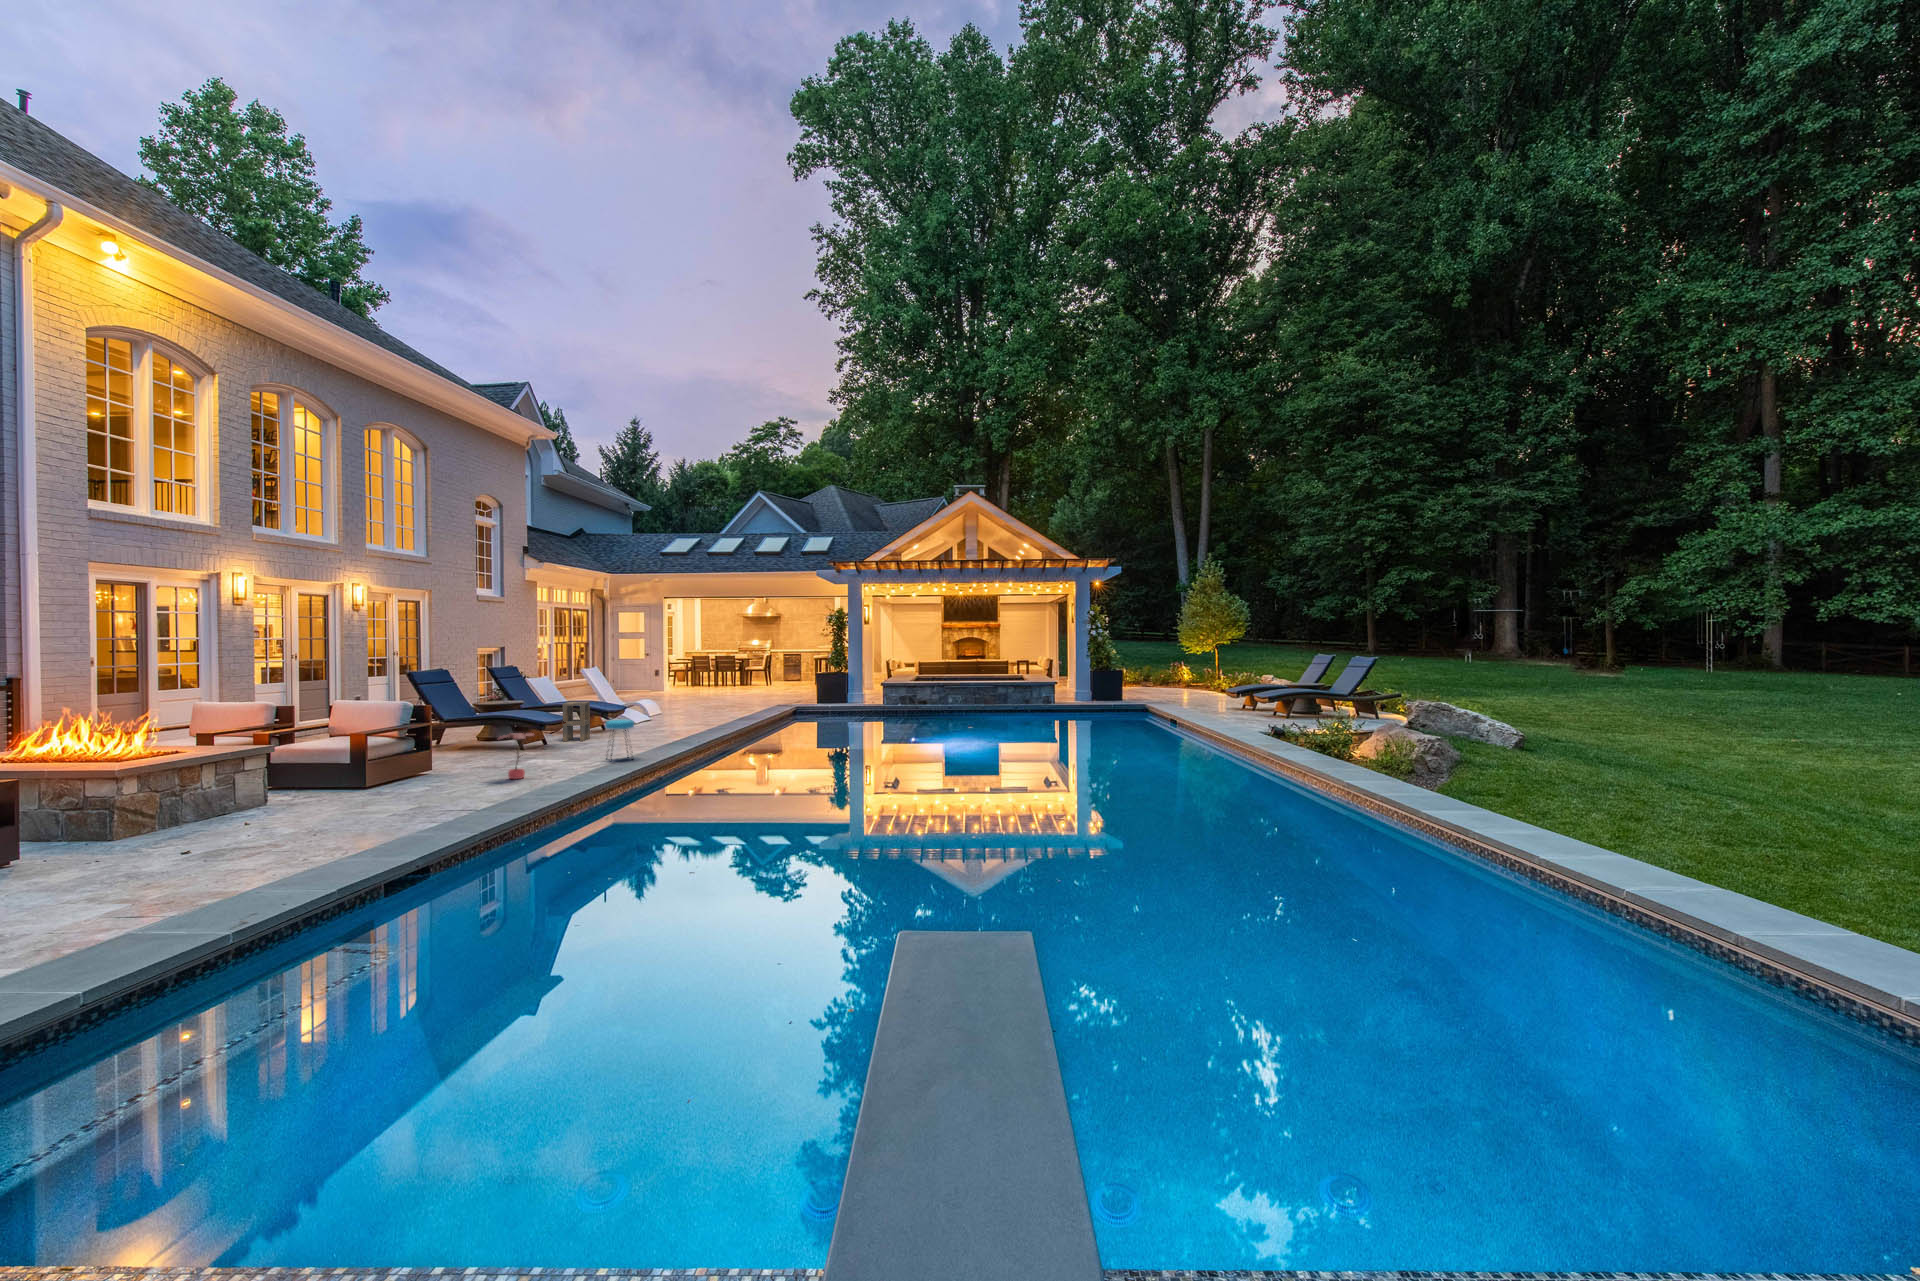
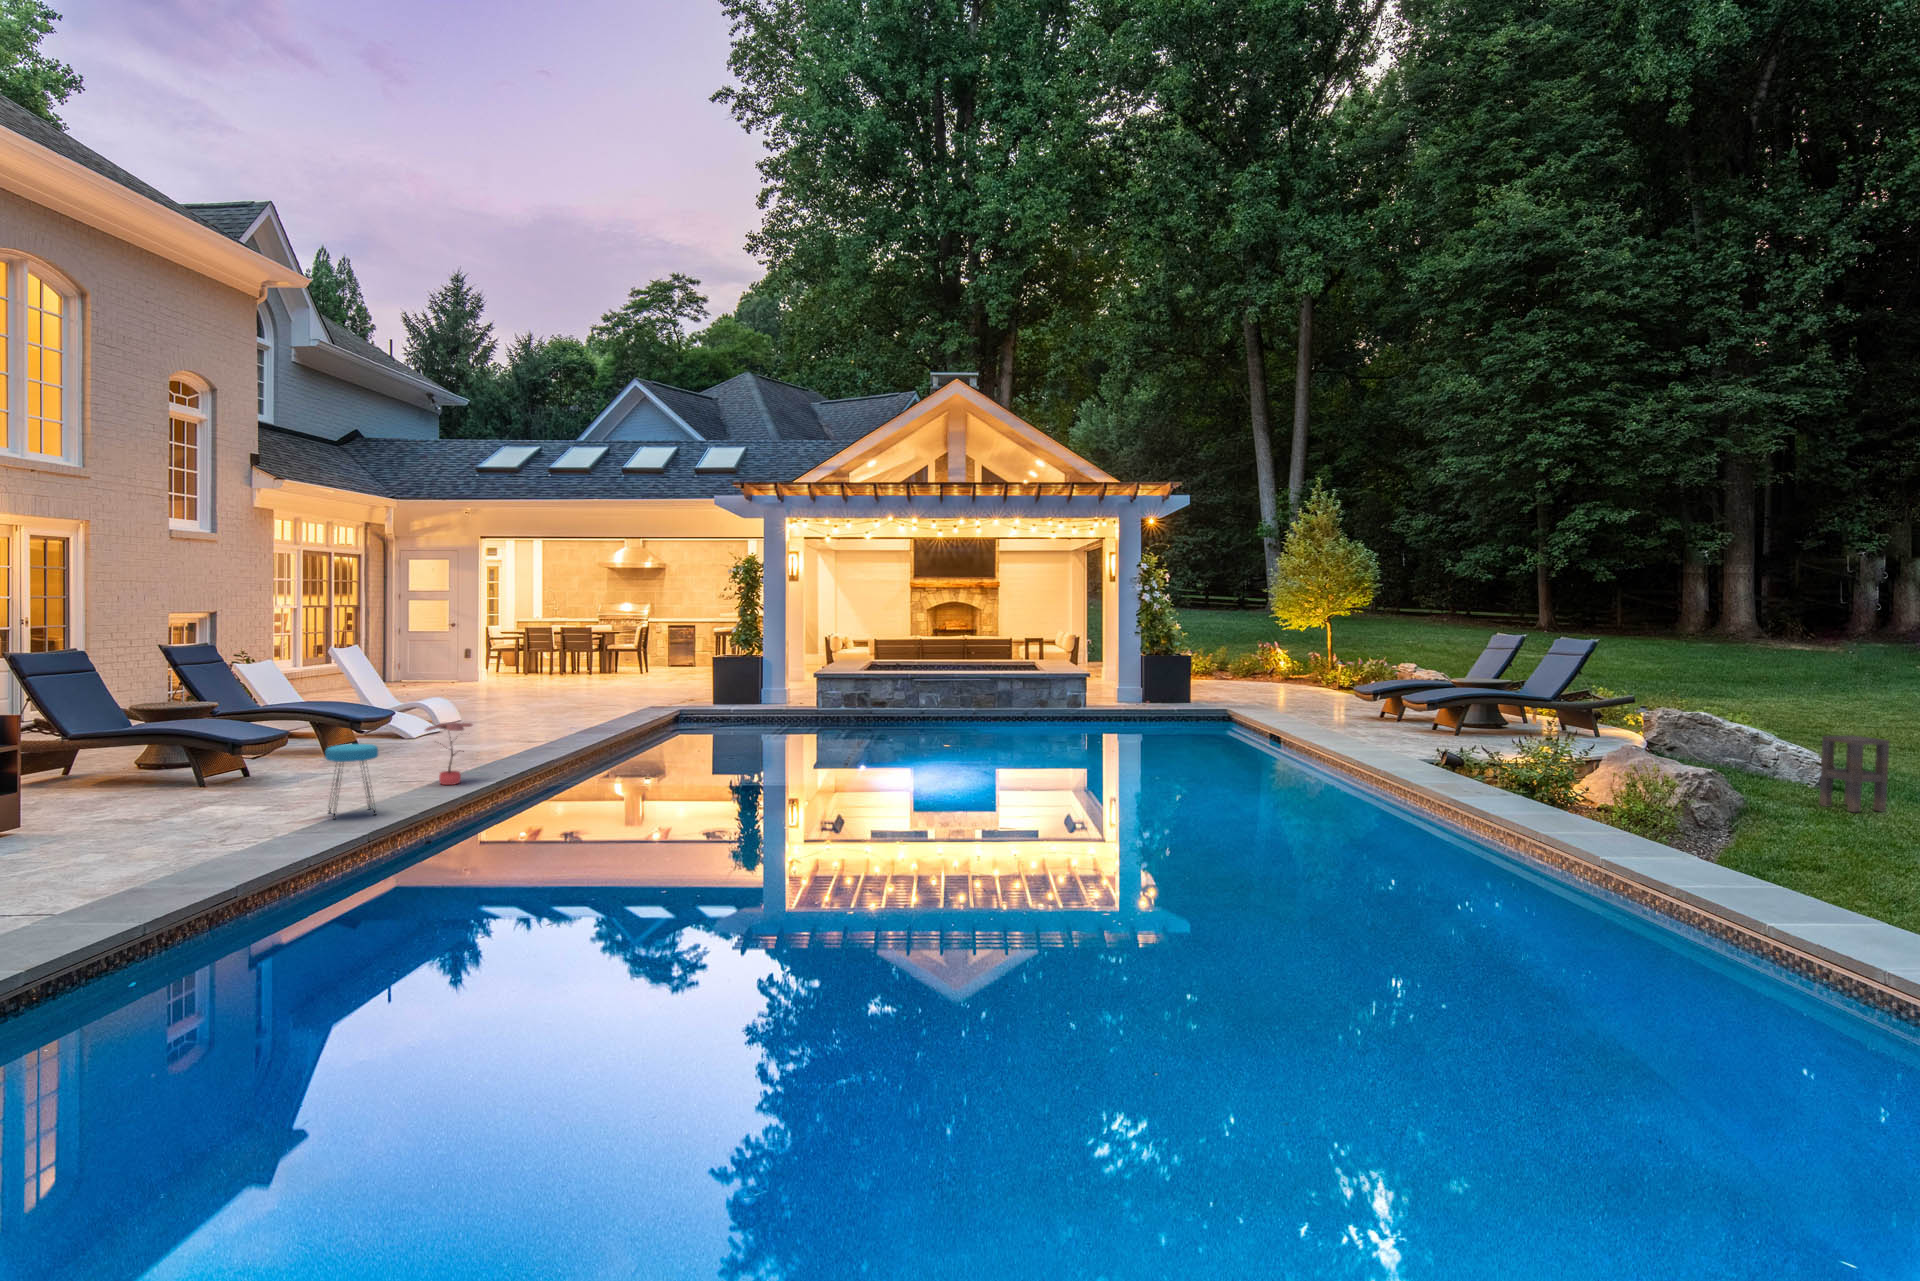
side table: present [563,702,590,742] -> present [1819,735,1889,812]
potted plant: present [498,733,534,779] -> present [425,722,472,785]

